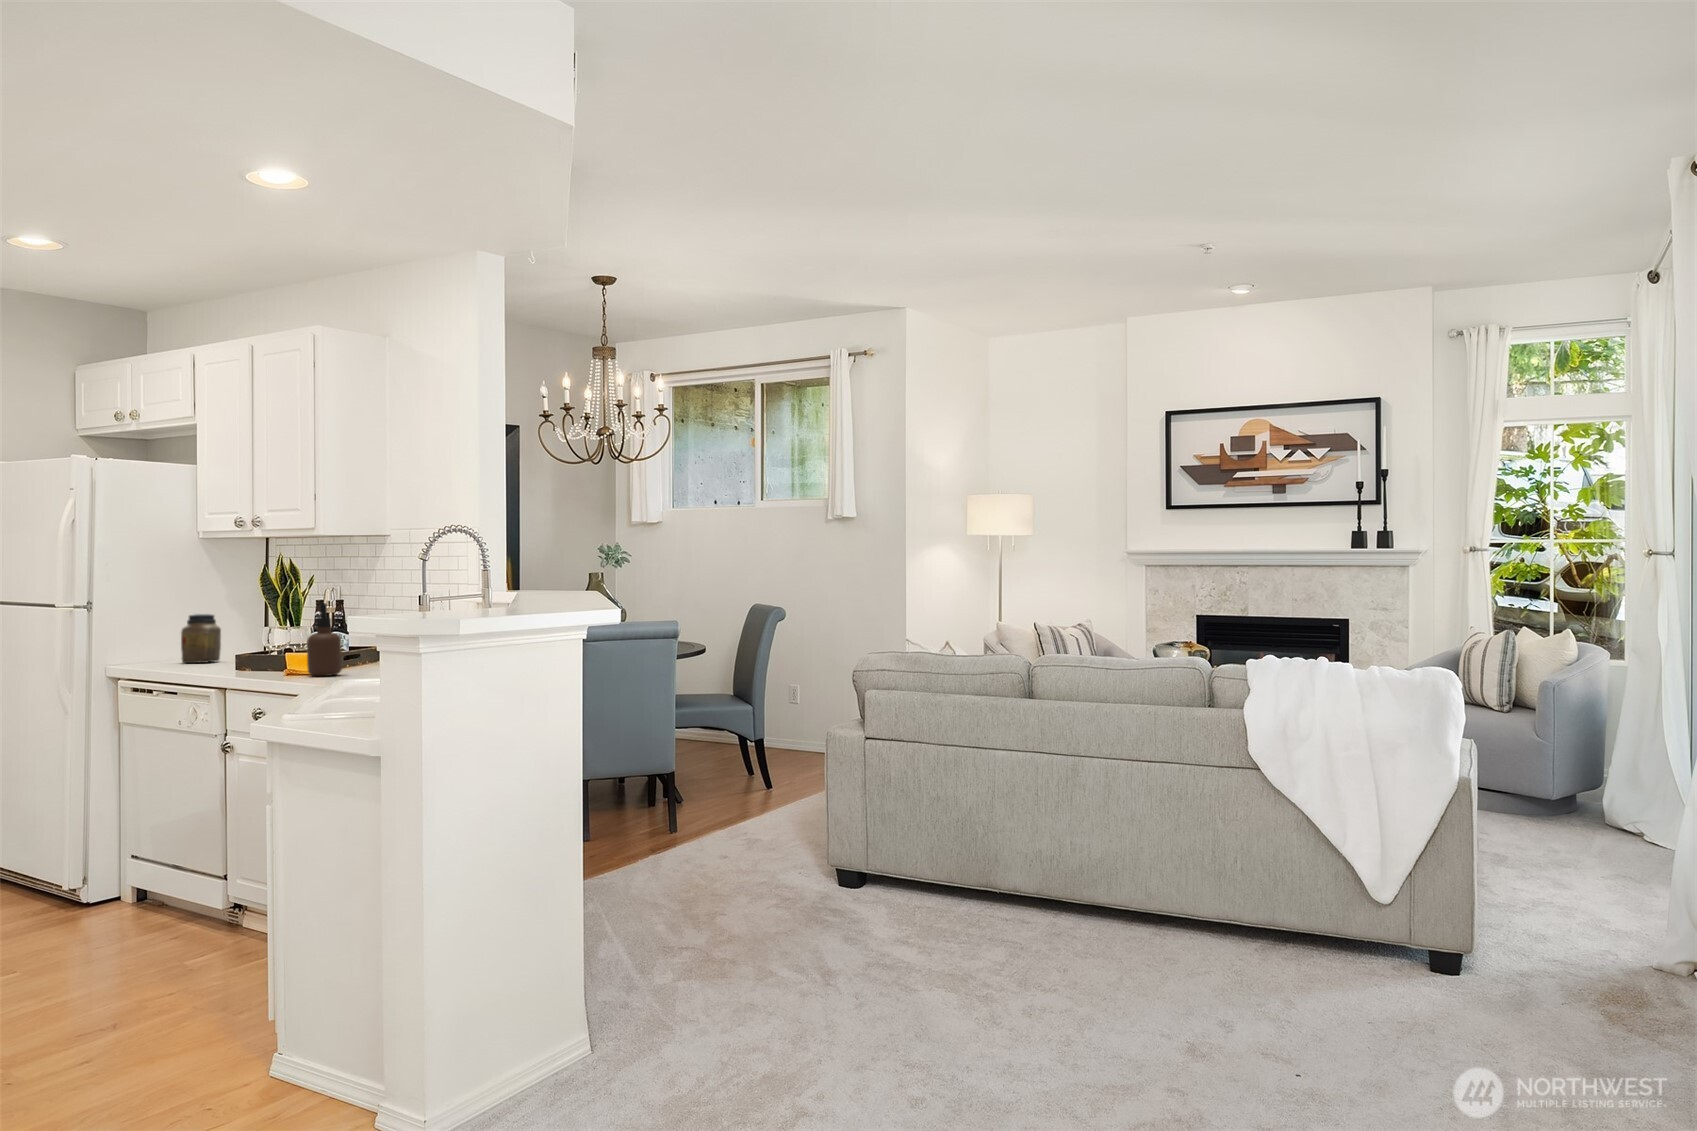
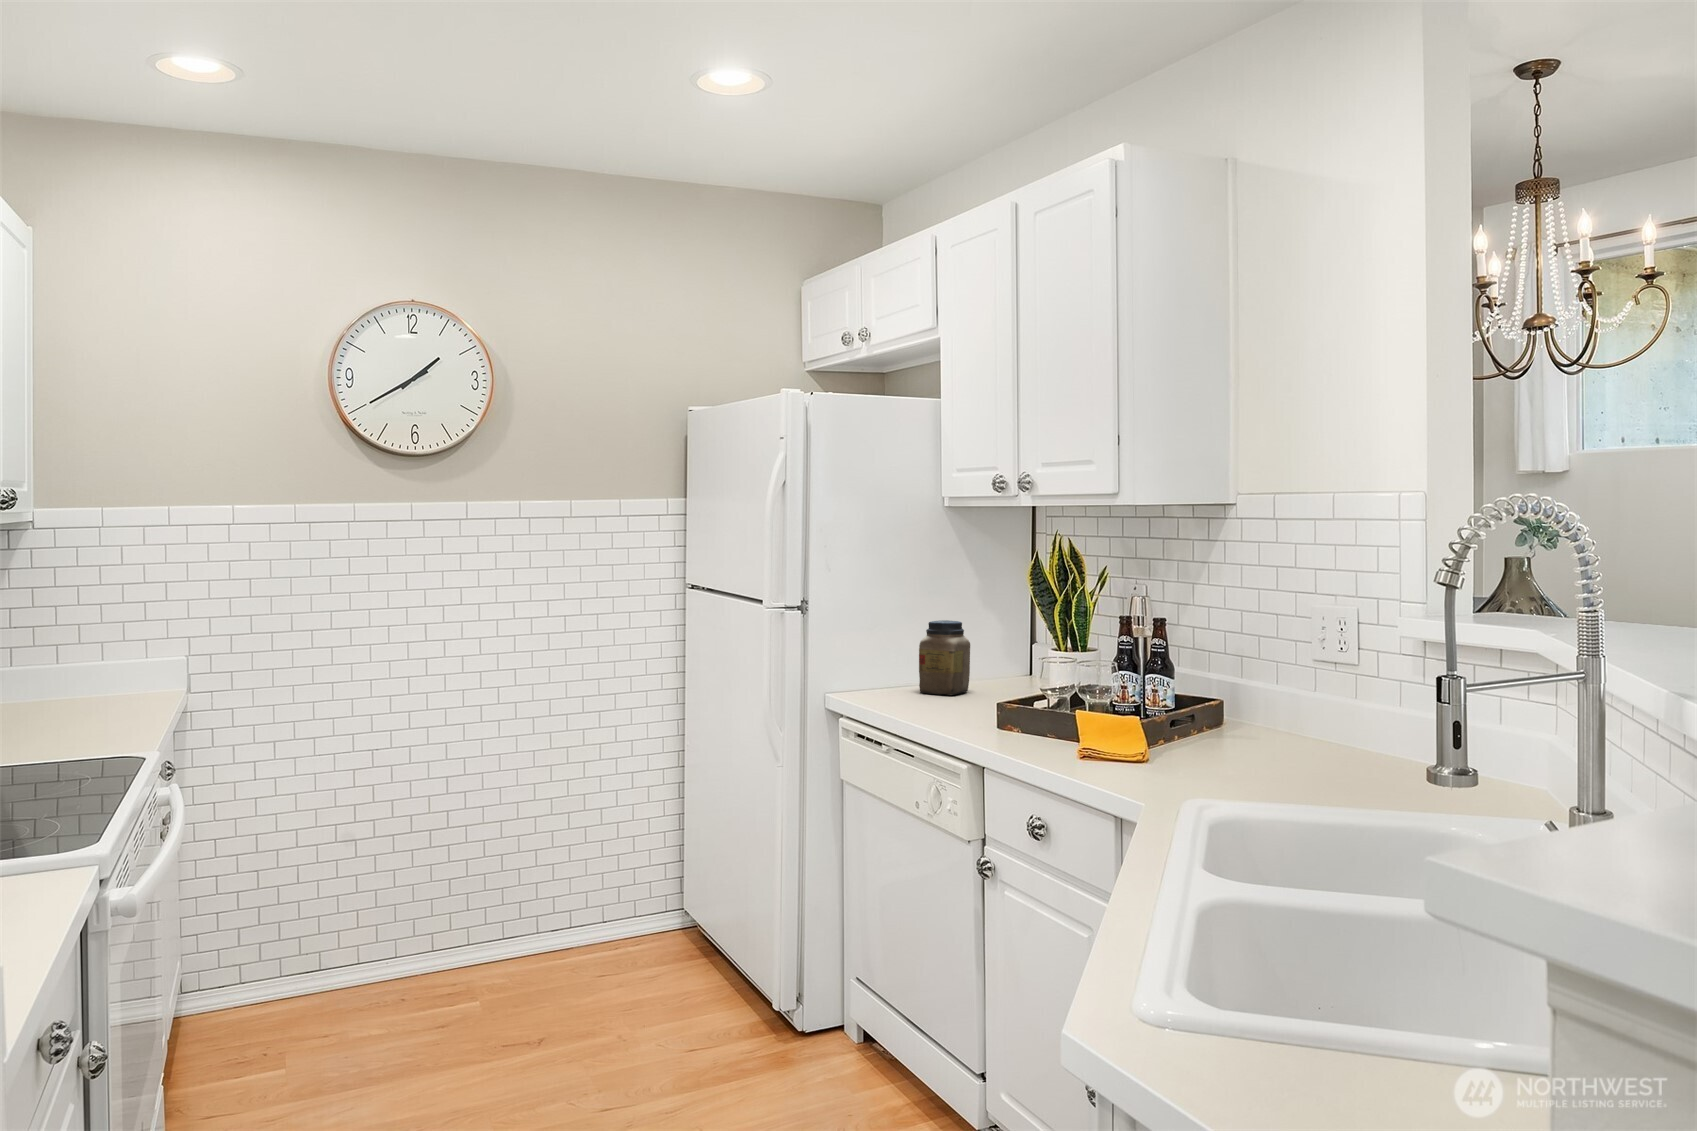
soap dispenser: present [307,603,342,676] -> none [1125,638,1186,777]

